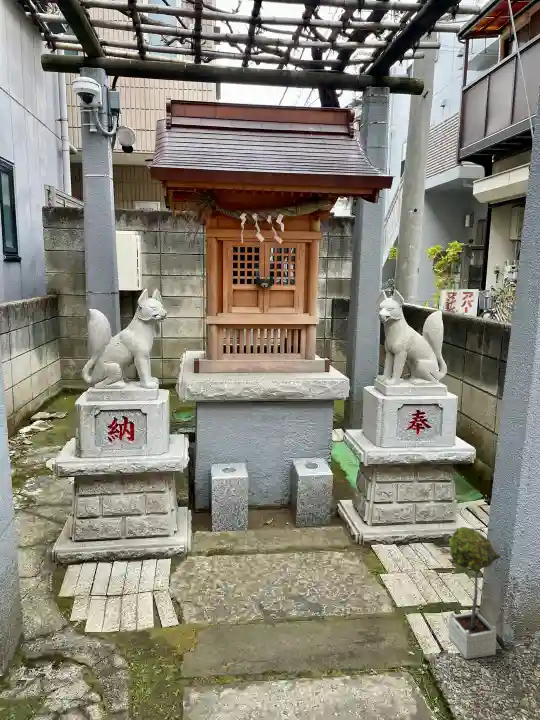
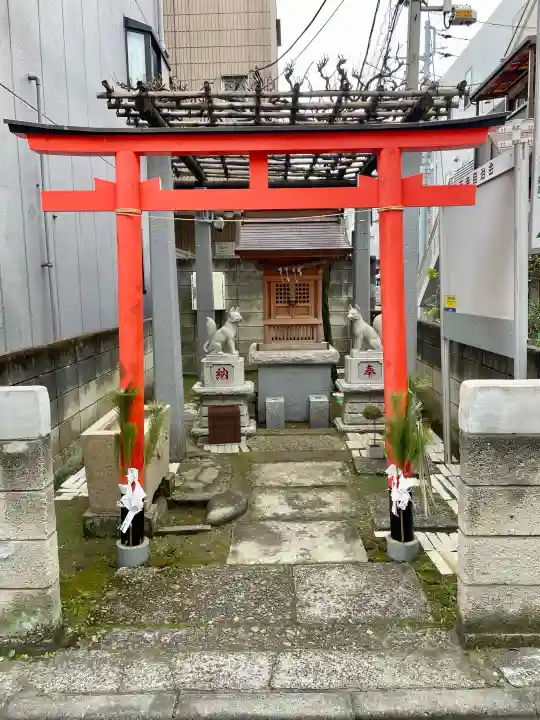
wooden crate: none [80,493,159,597] -> present [208,404,241,444]

